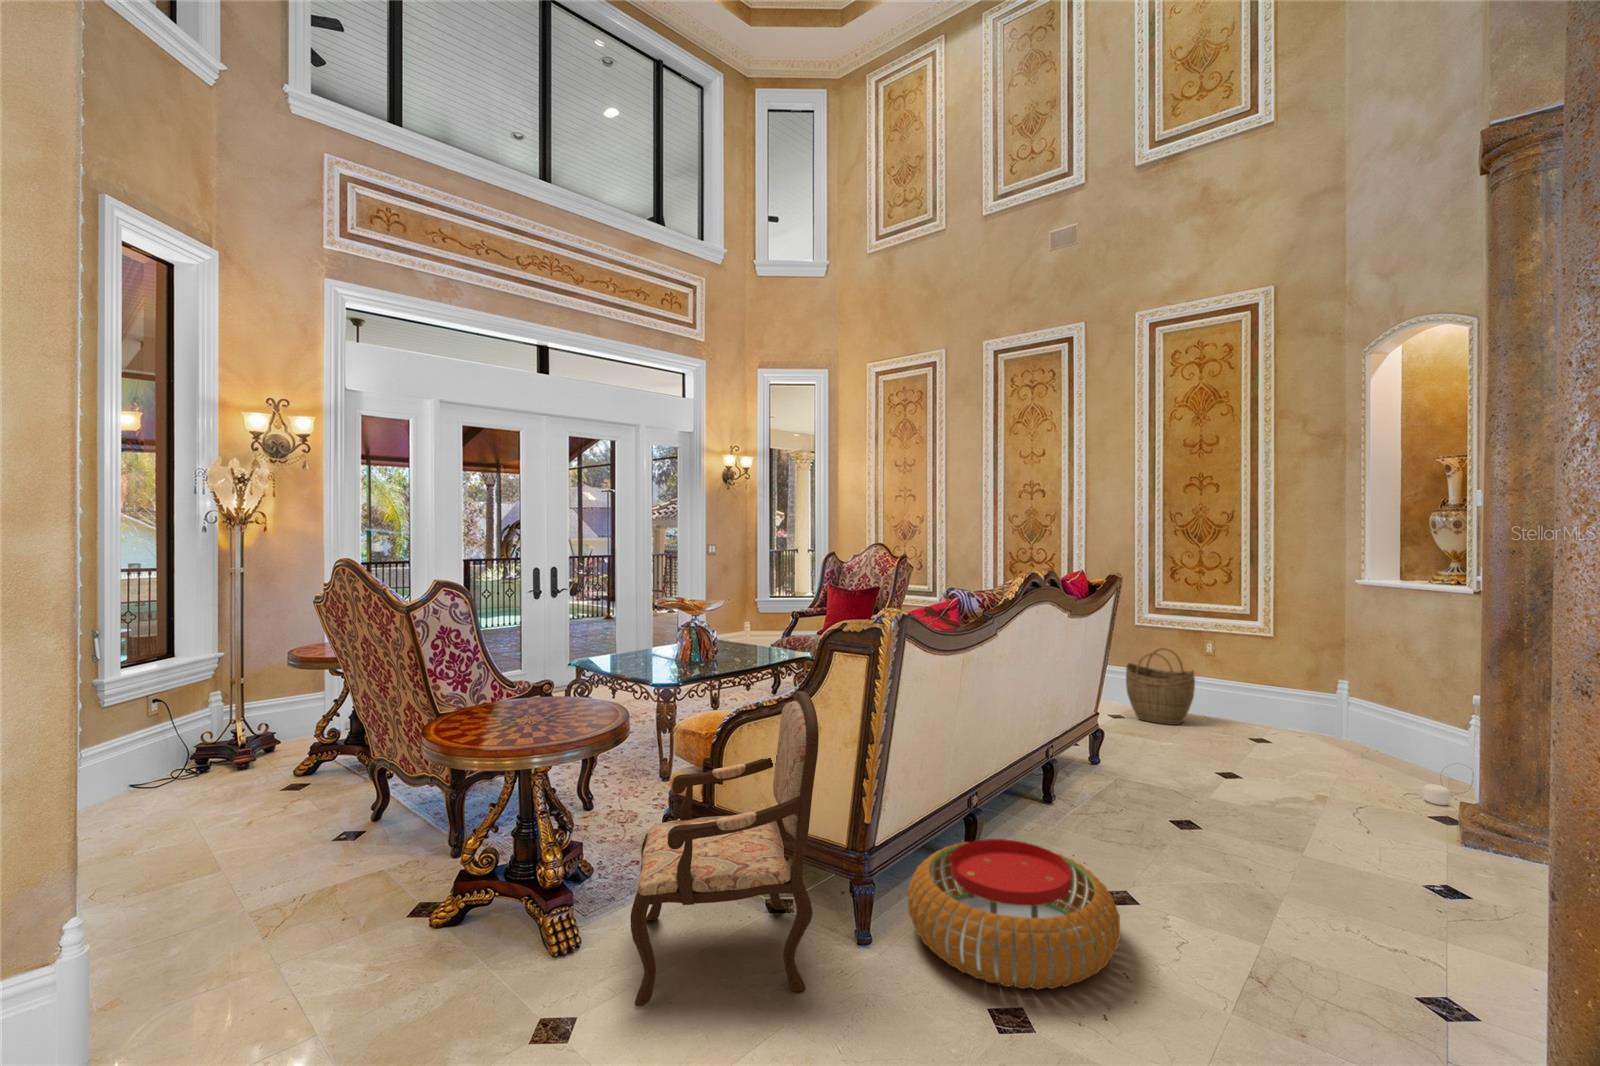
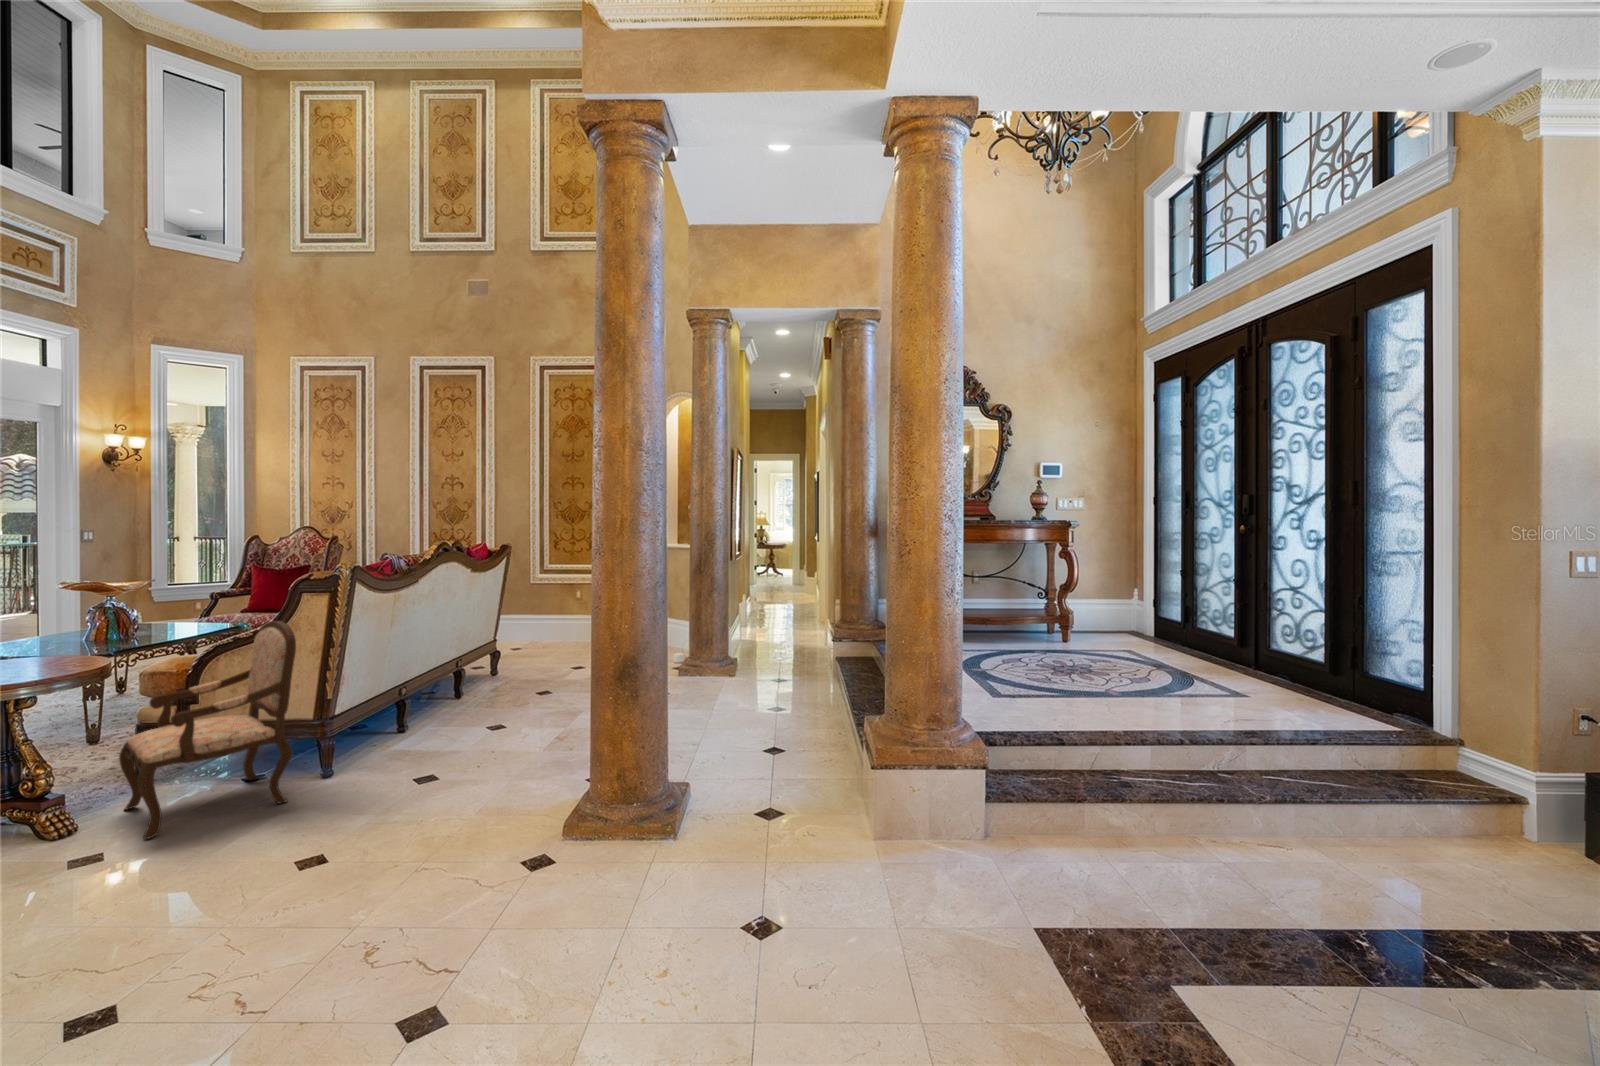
woven basket: present [1126,648,1195,725] -> none [525,596,570,647]
pouf: present [908,839,1120,990] -> none [359,701,496,771]

